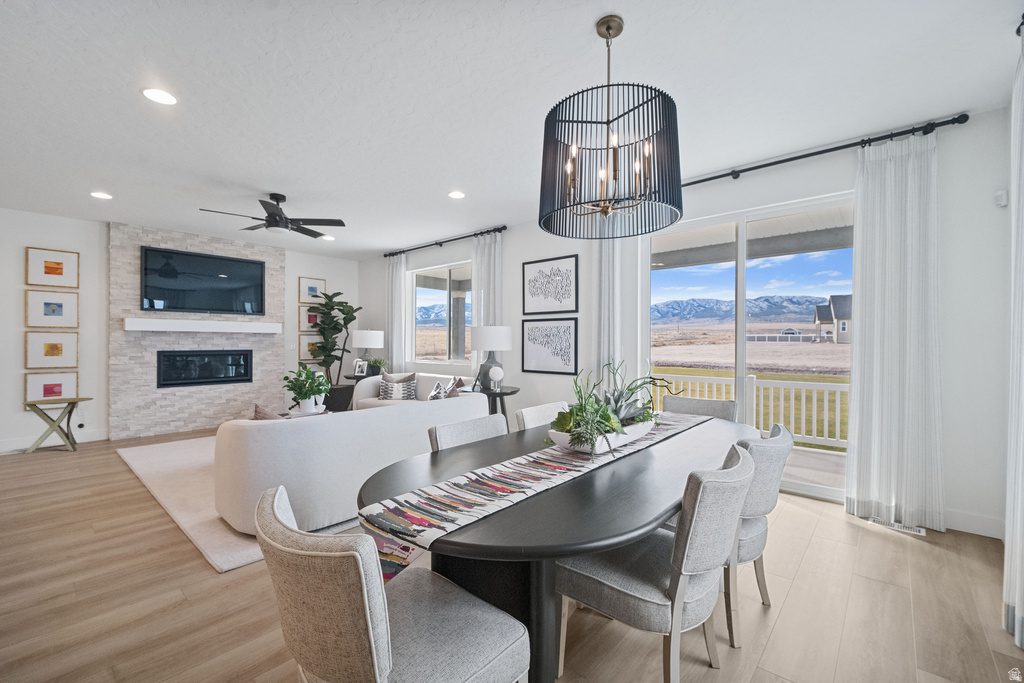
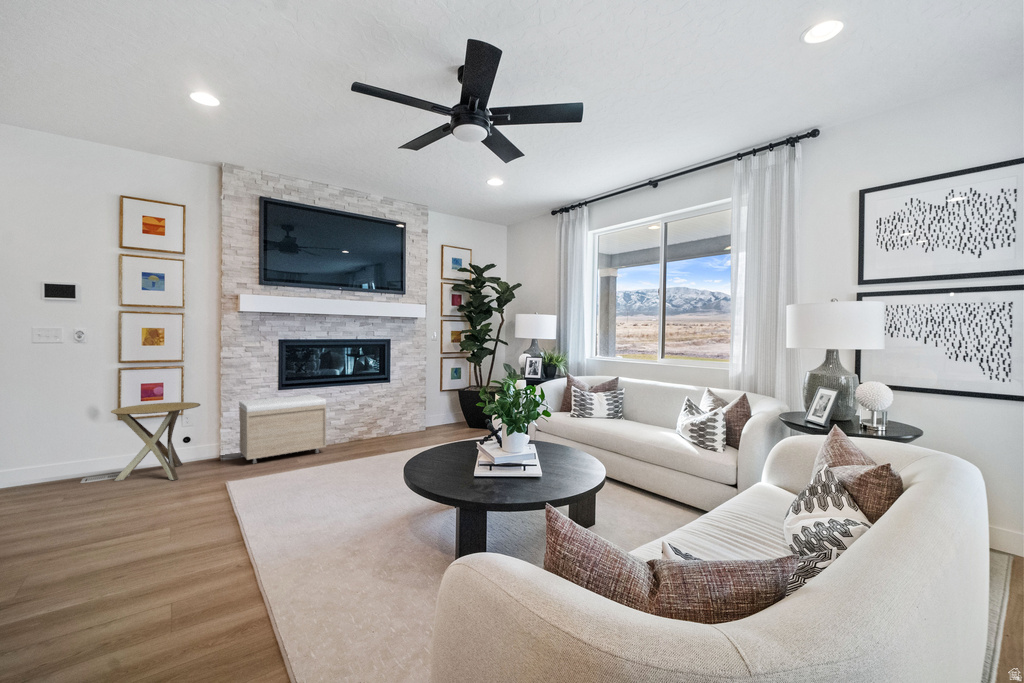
storage bench: none [124,392,196,441] -> present [239,395,326,463]

